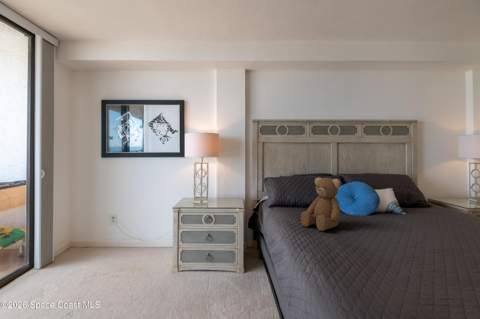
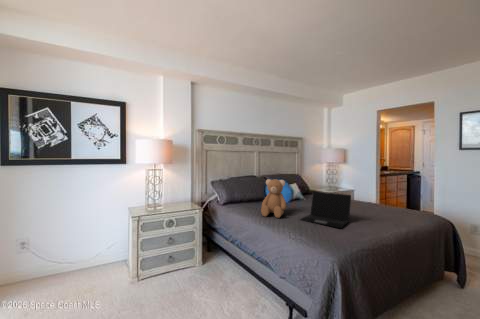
laptop: none [354,199,457,265] -> present [301,191,351,228]

